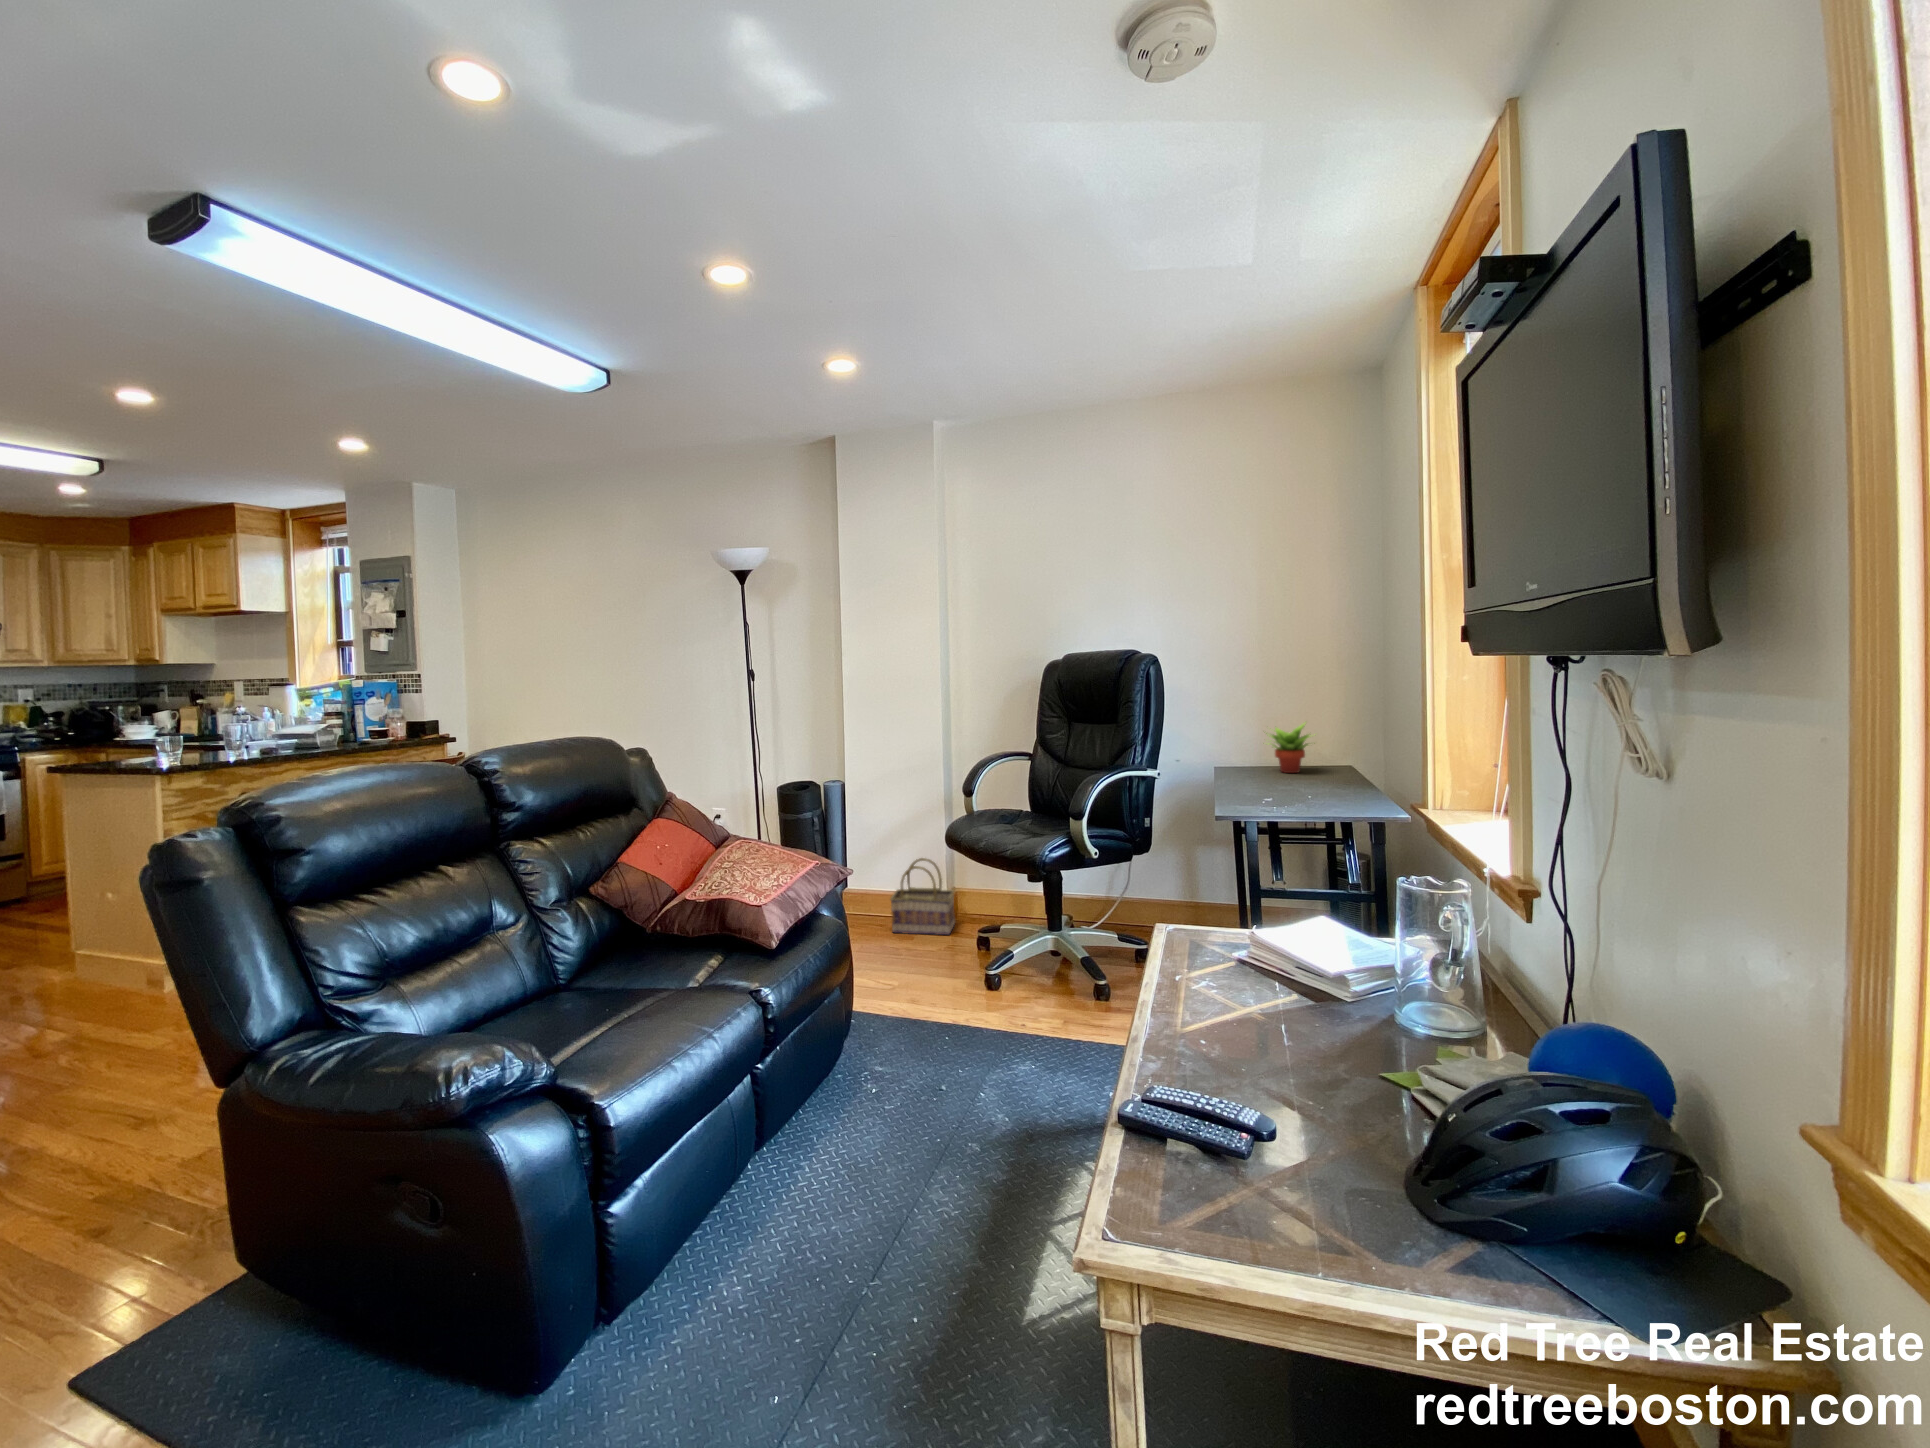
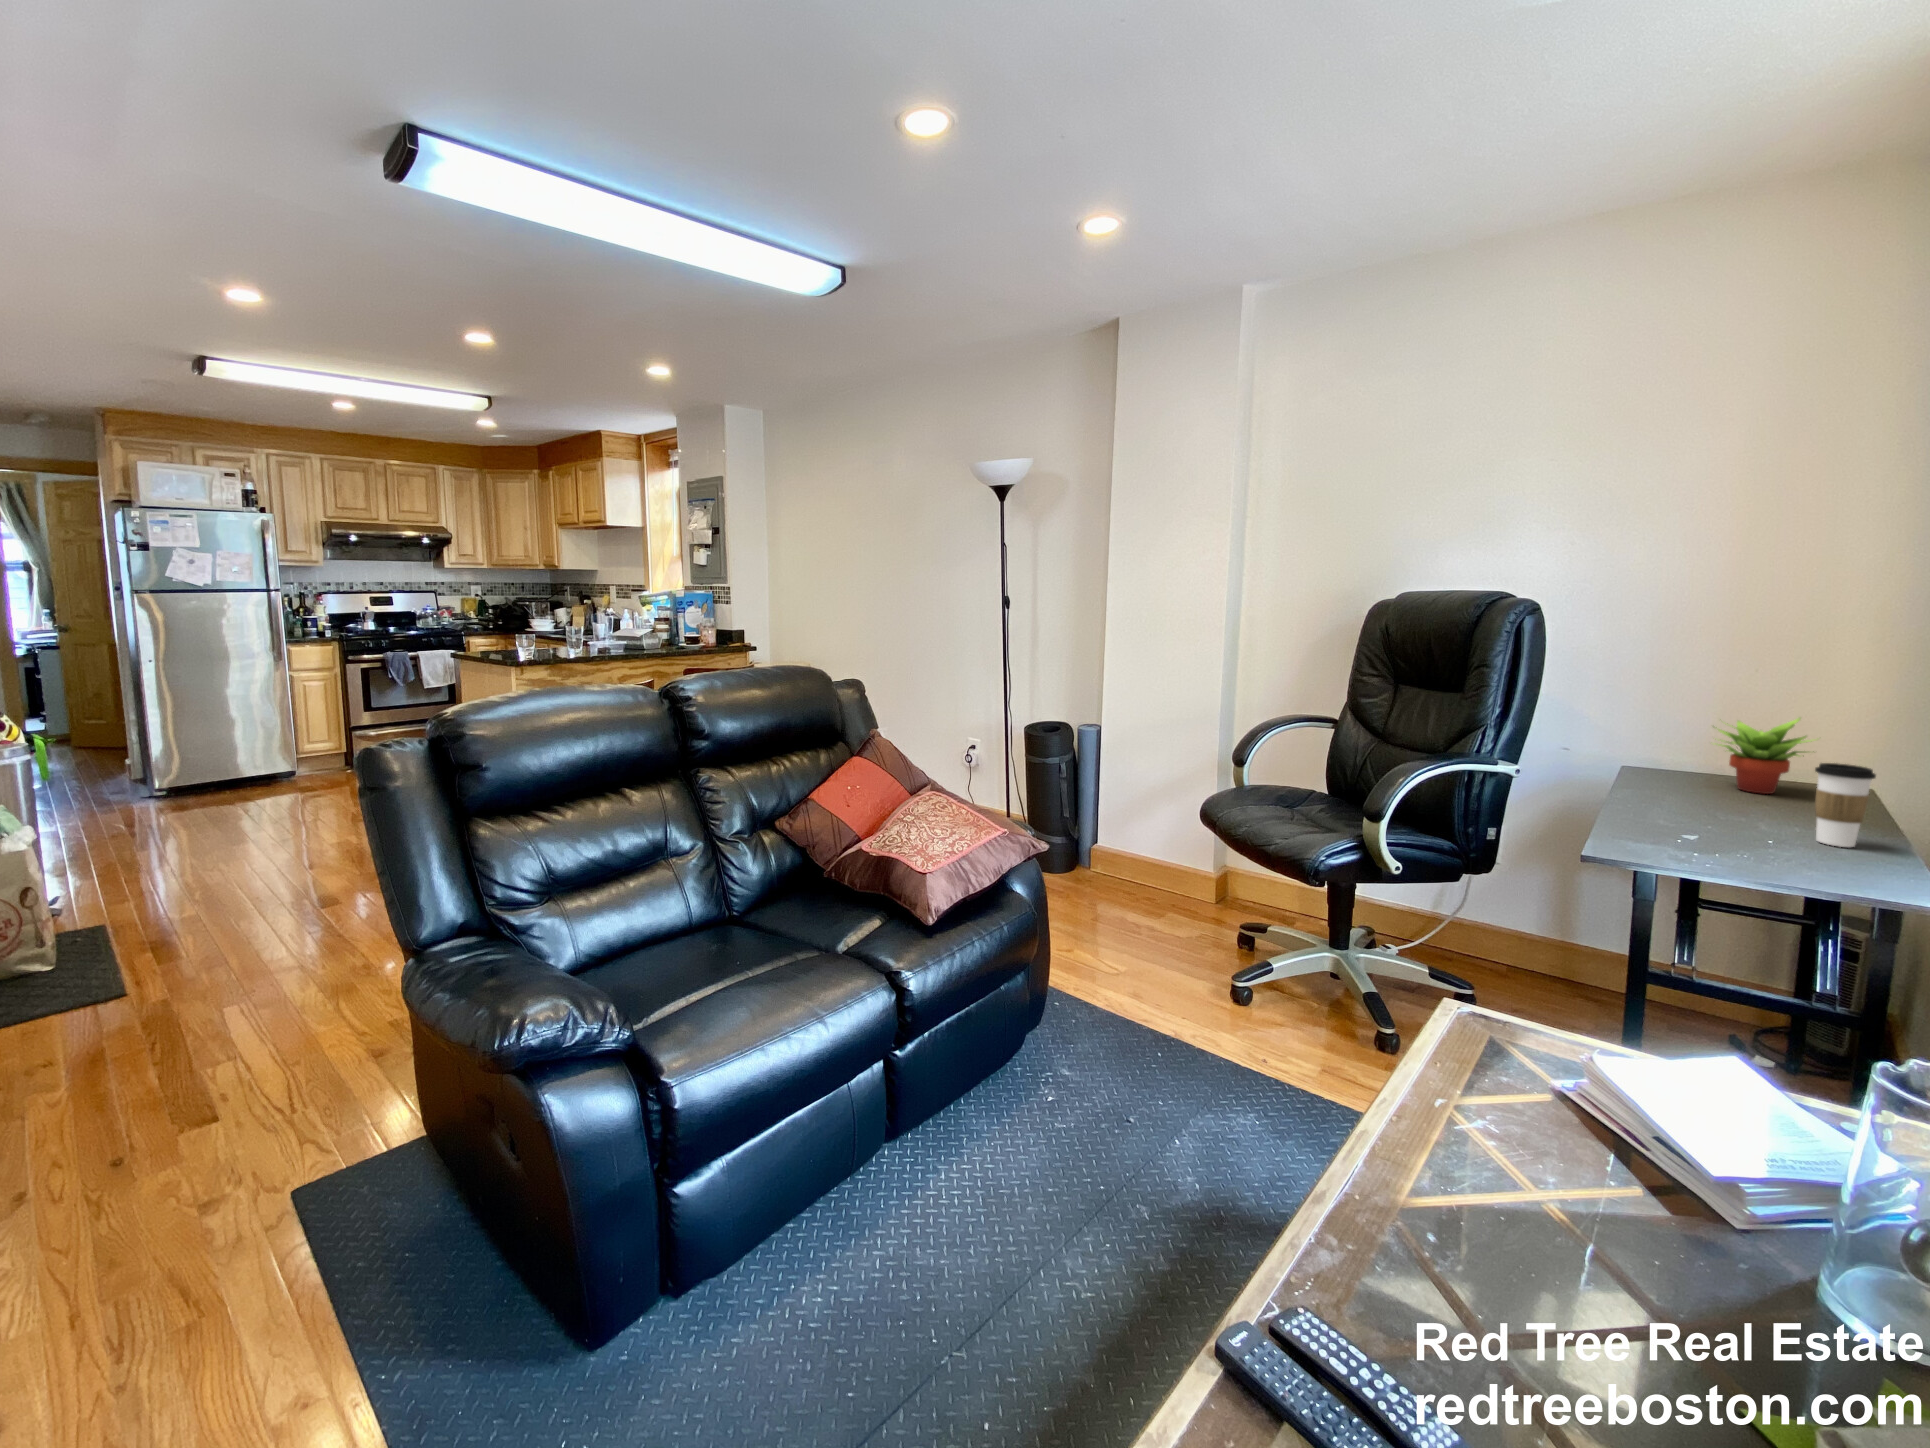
coffee cup: none [1319,745,1347,796] -> present [1815,763,1876,847]
basket: present [891,858,955,935] -> none [1138,826,1219,920]

